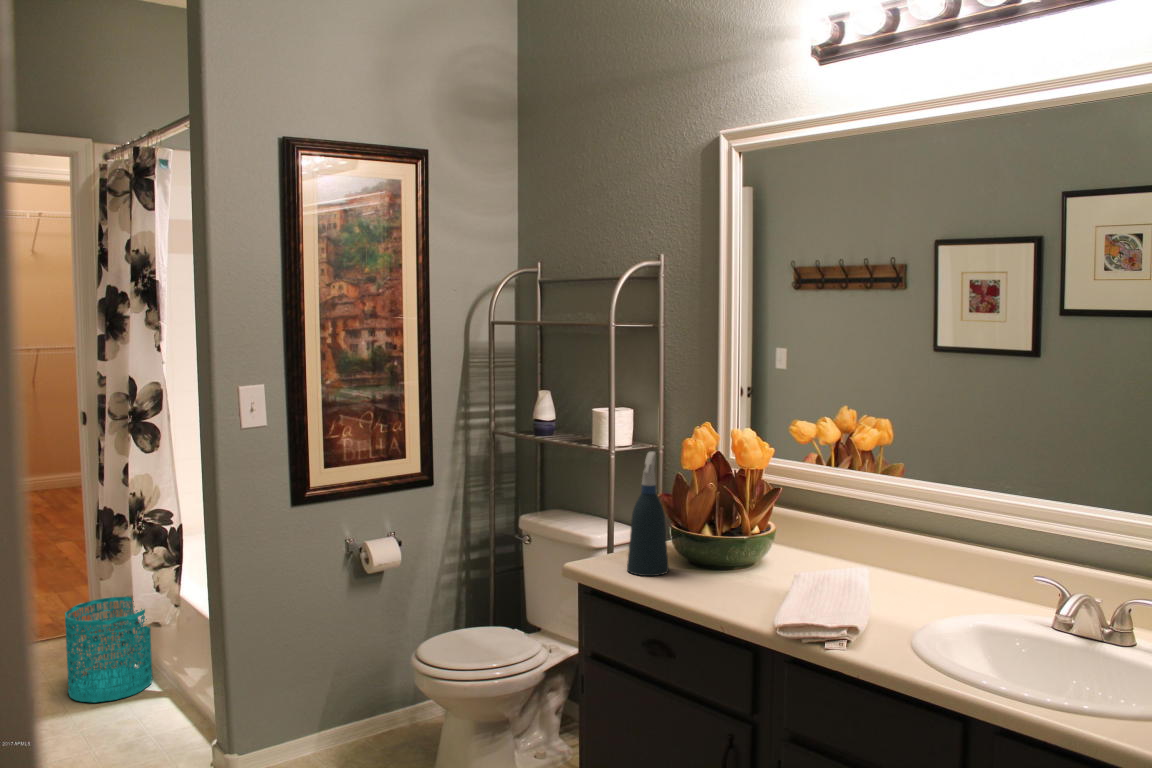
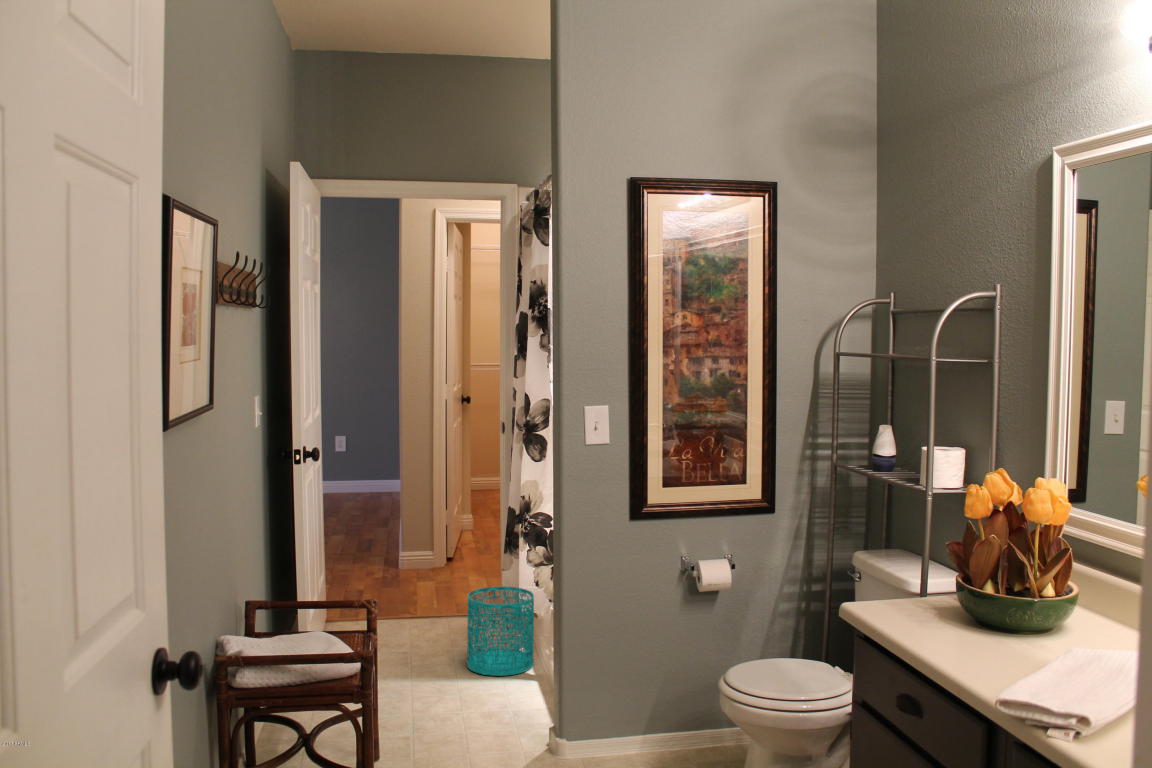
spray bottle: present [627,451,669,576] -> none [898,493,944,623]

